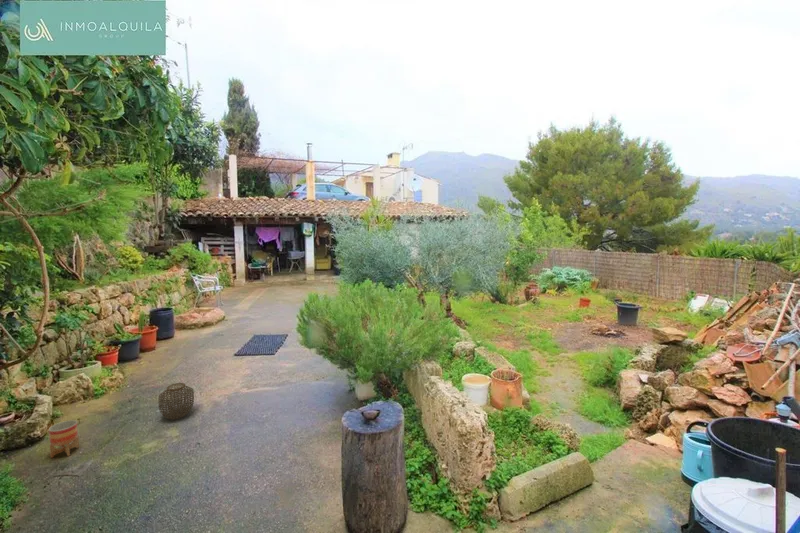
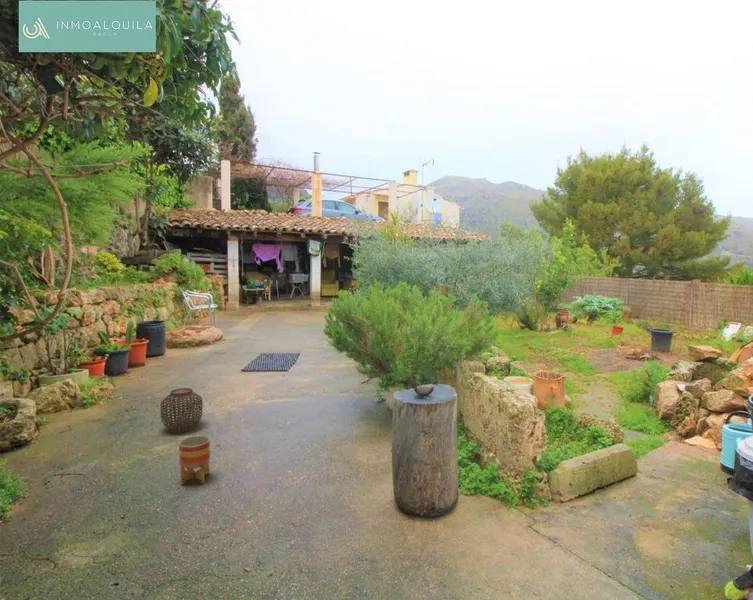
planter: present [49,420,79,458] -> present [179,436,210,485]

